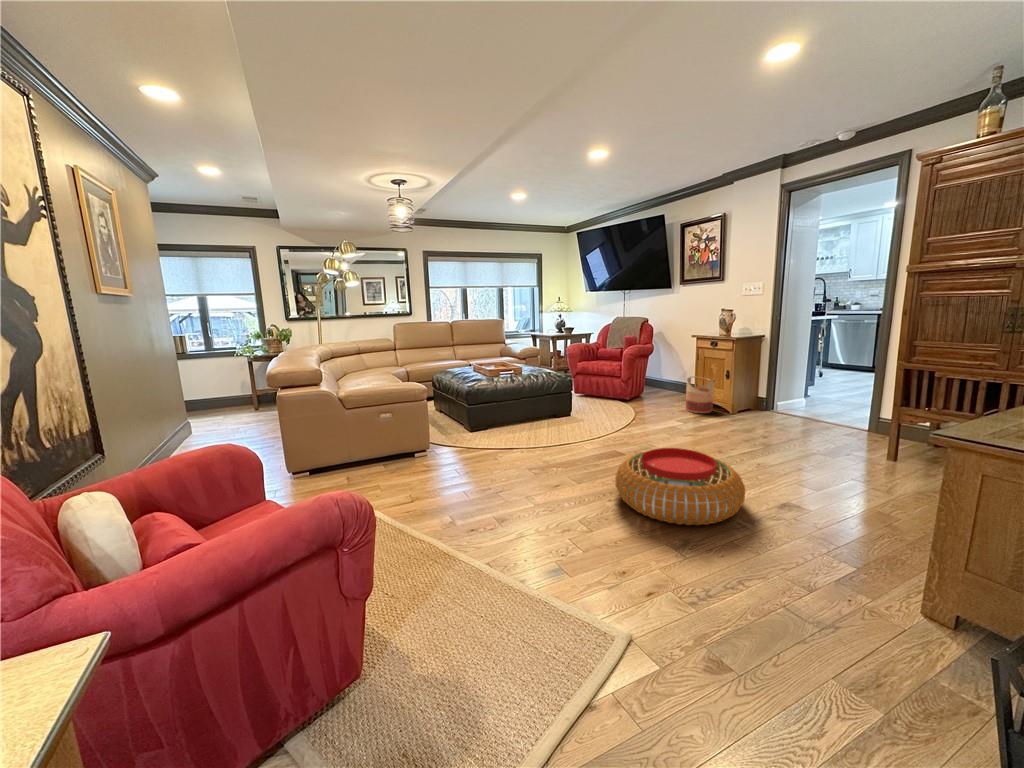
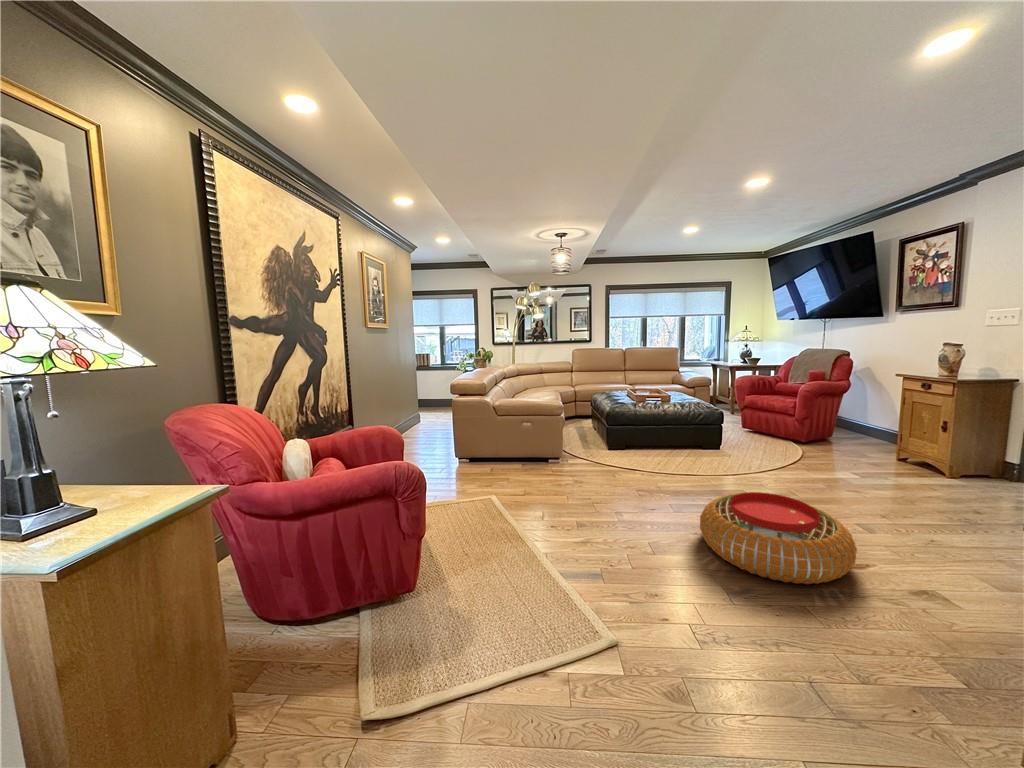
basket: present [686,376,714,413] -> none [878,423,922,471]

